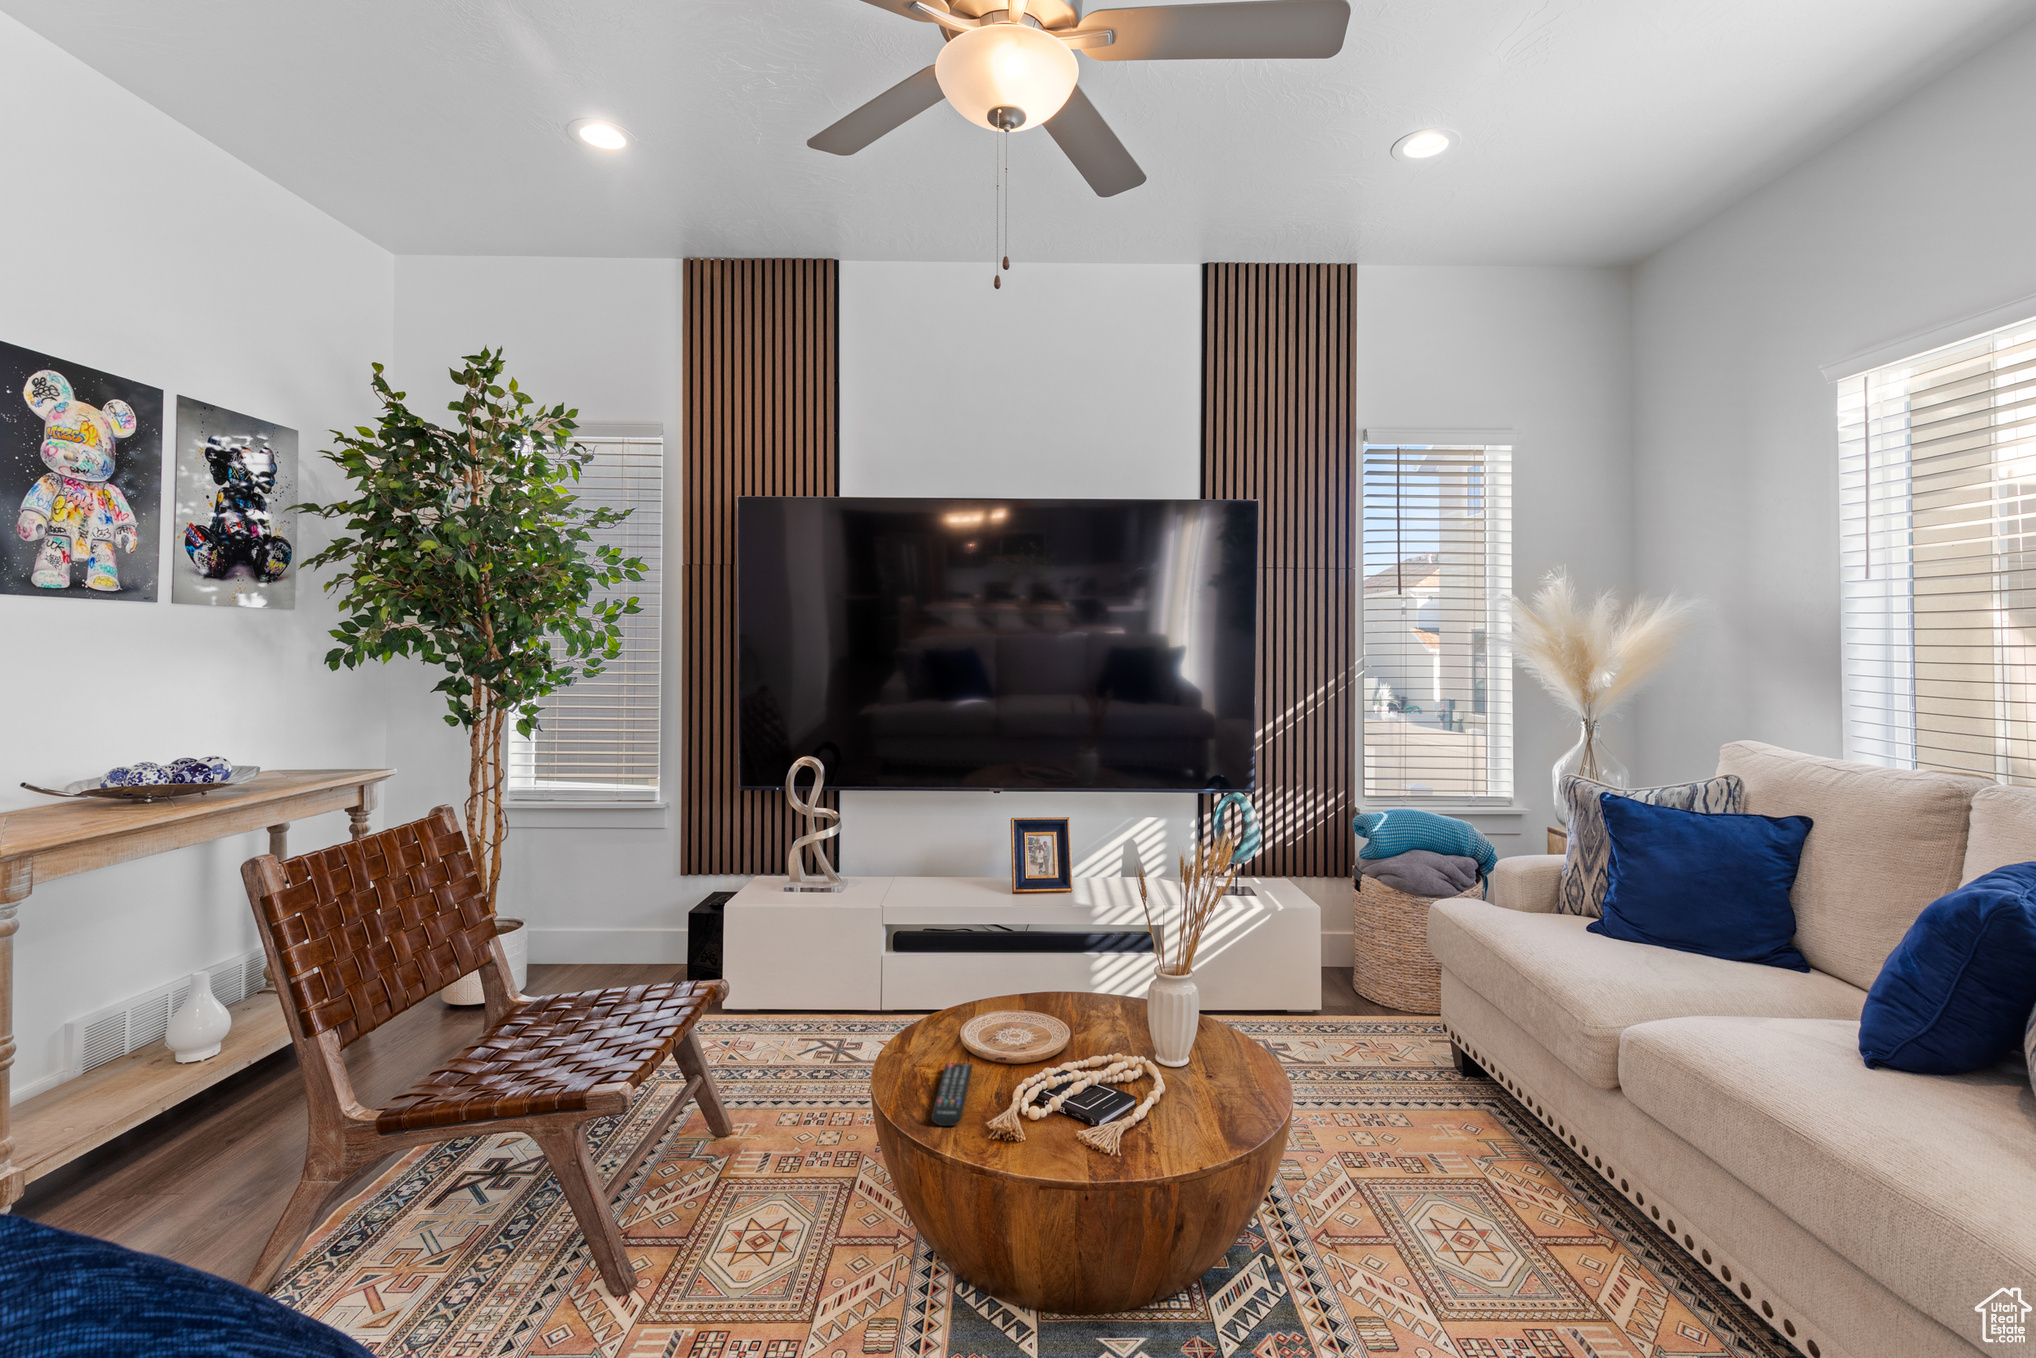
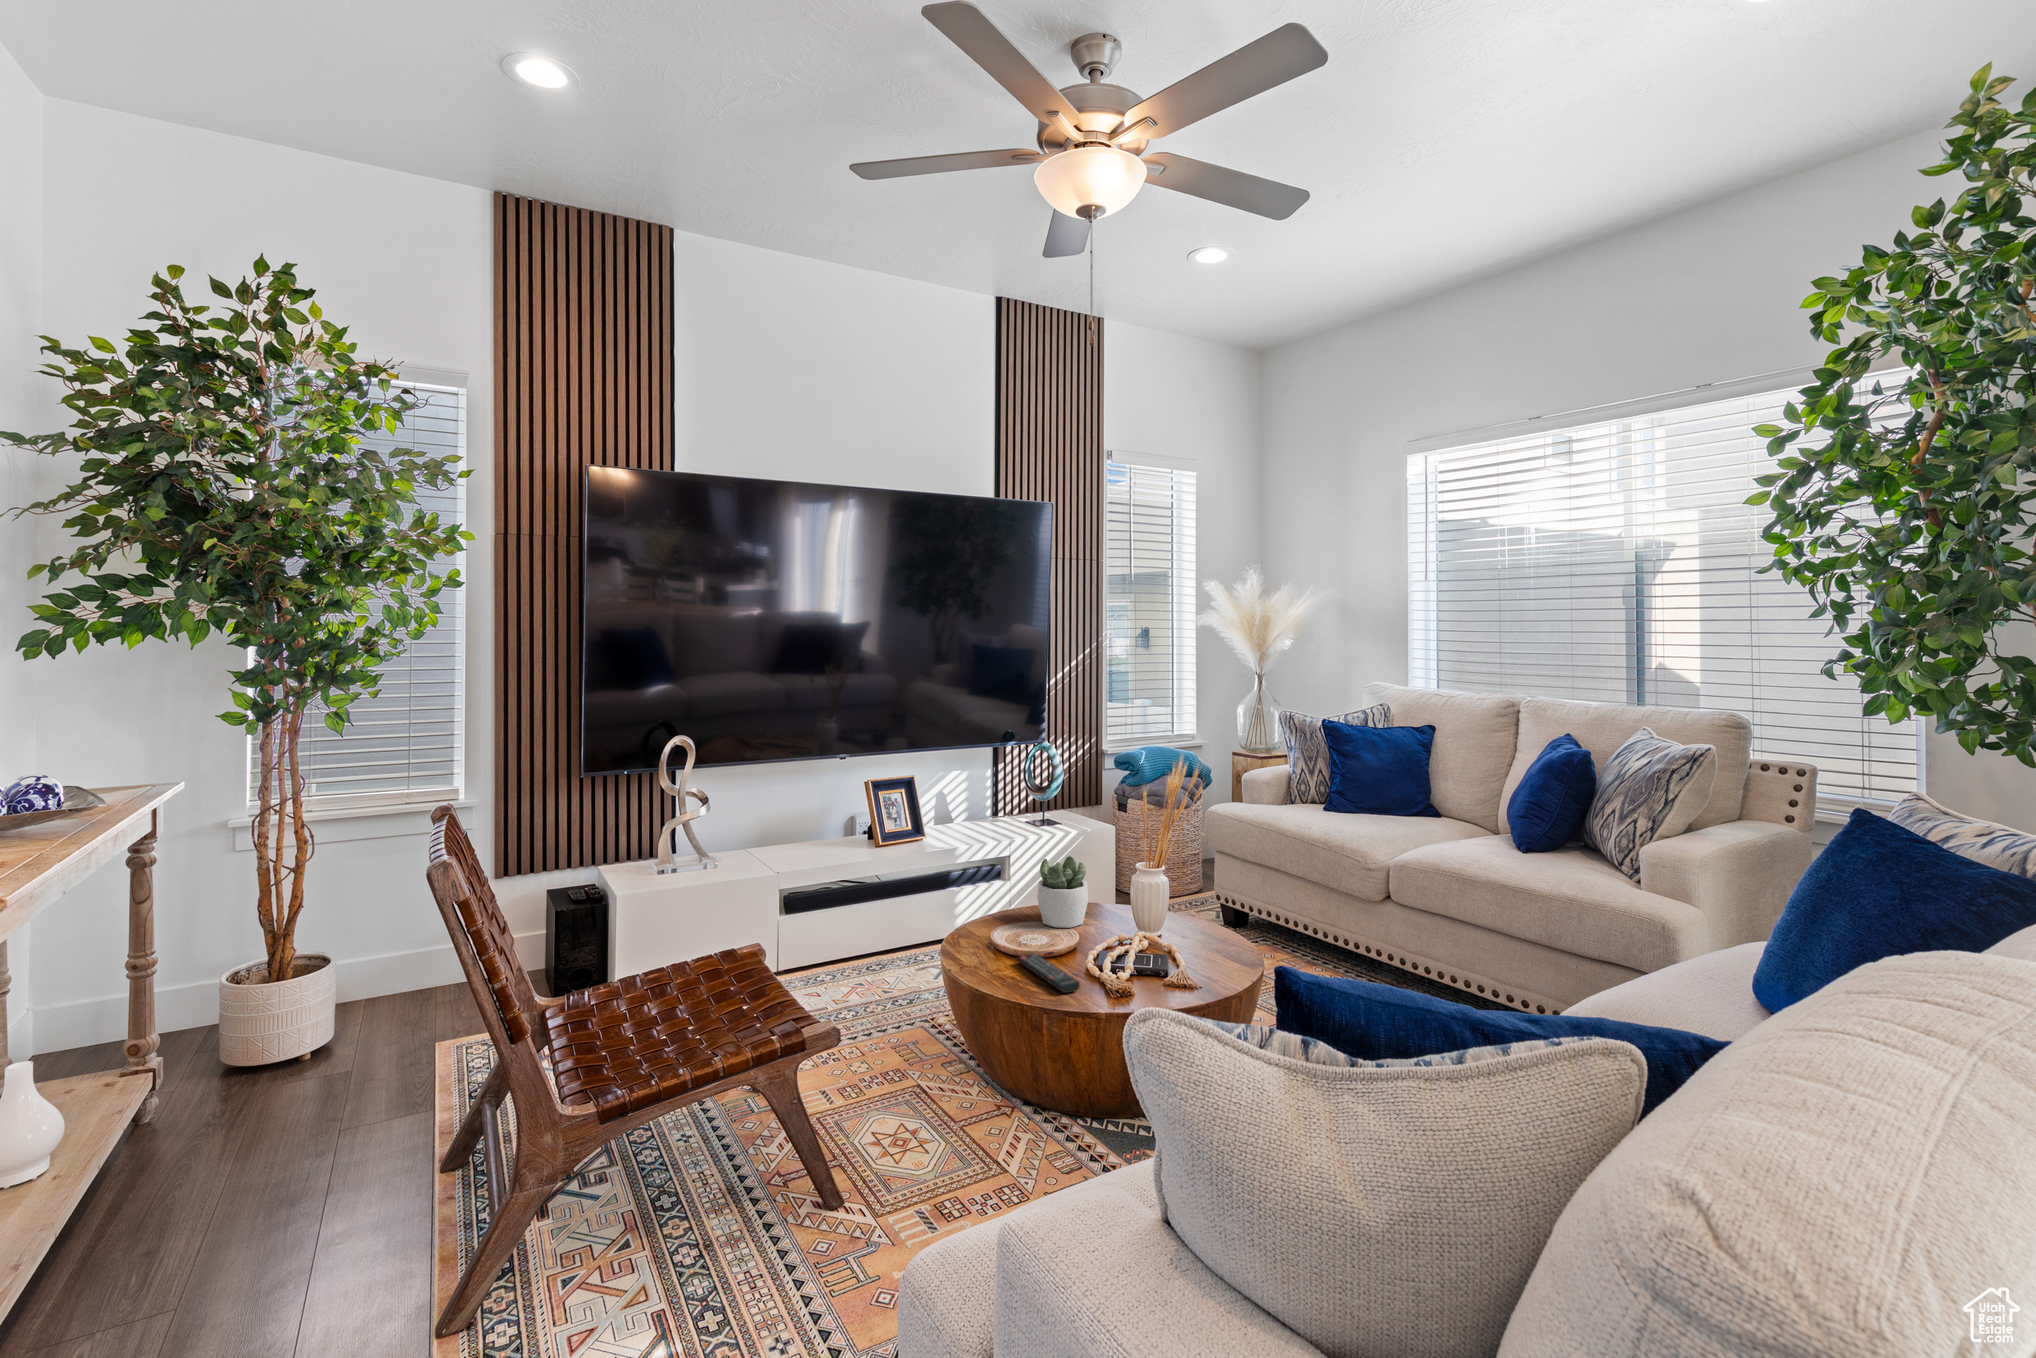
succulent plant: none [1042,944,1110,1037] -> present [1037,856,1089,928]

